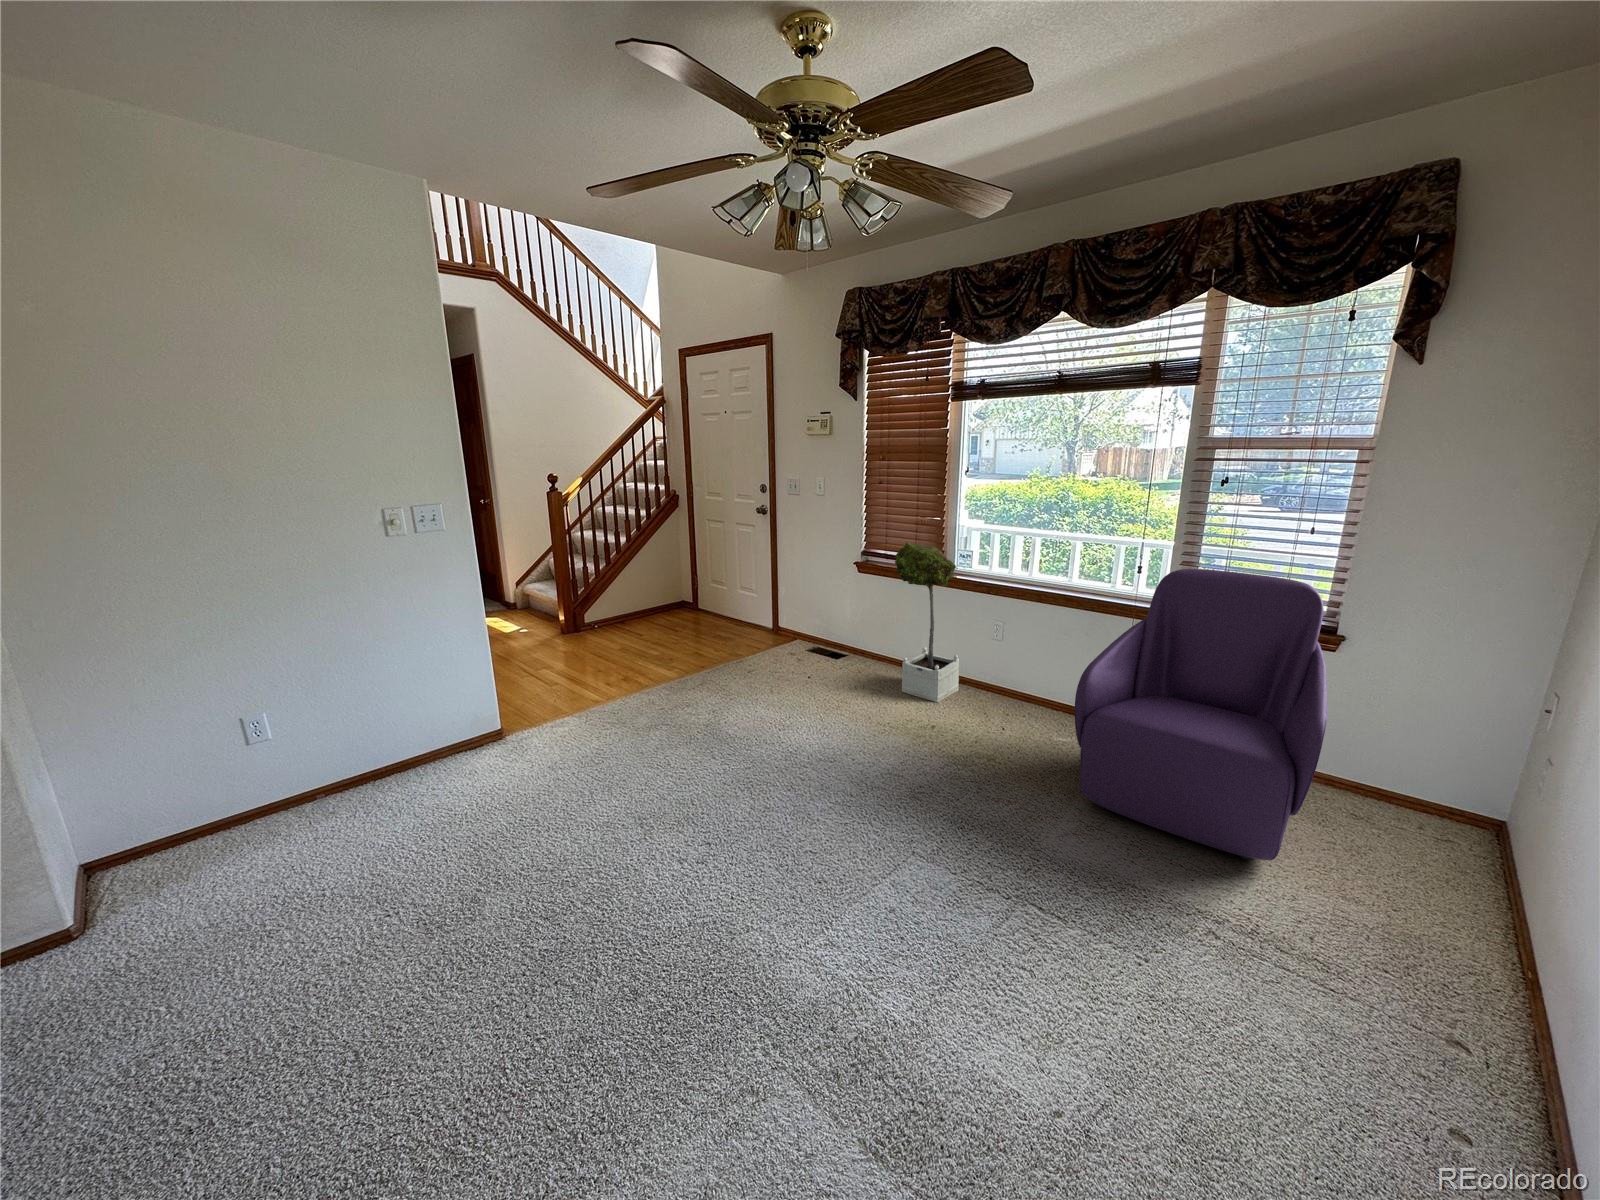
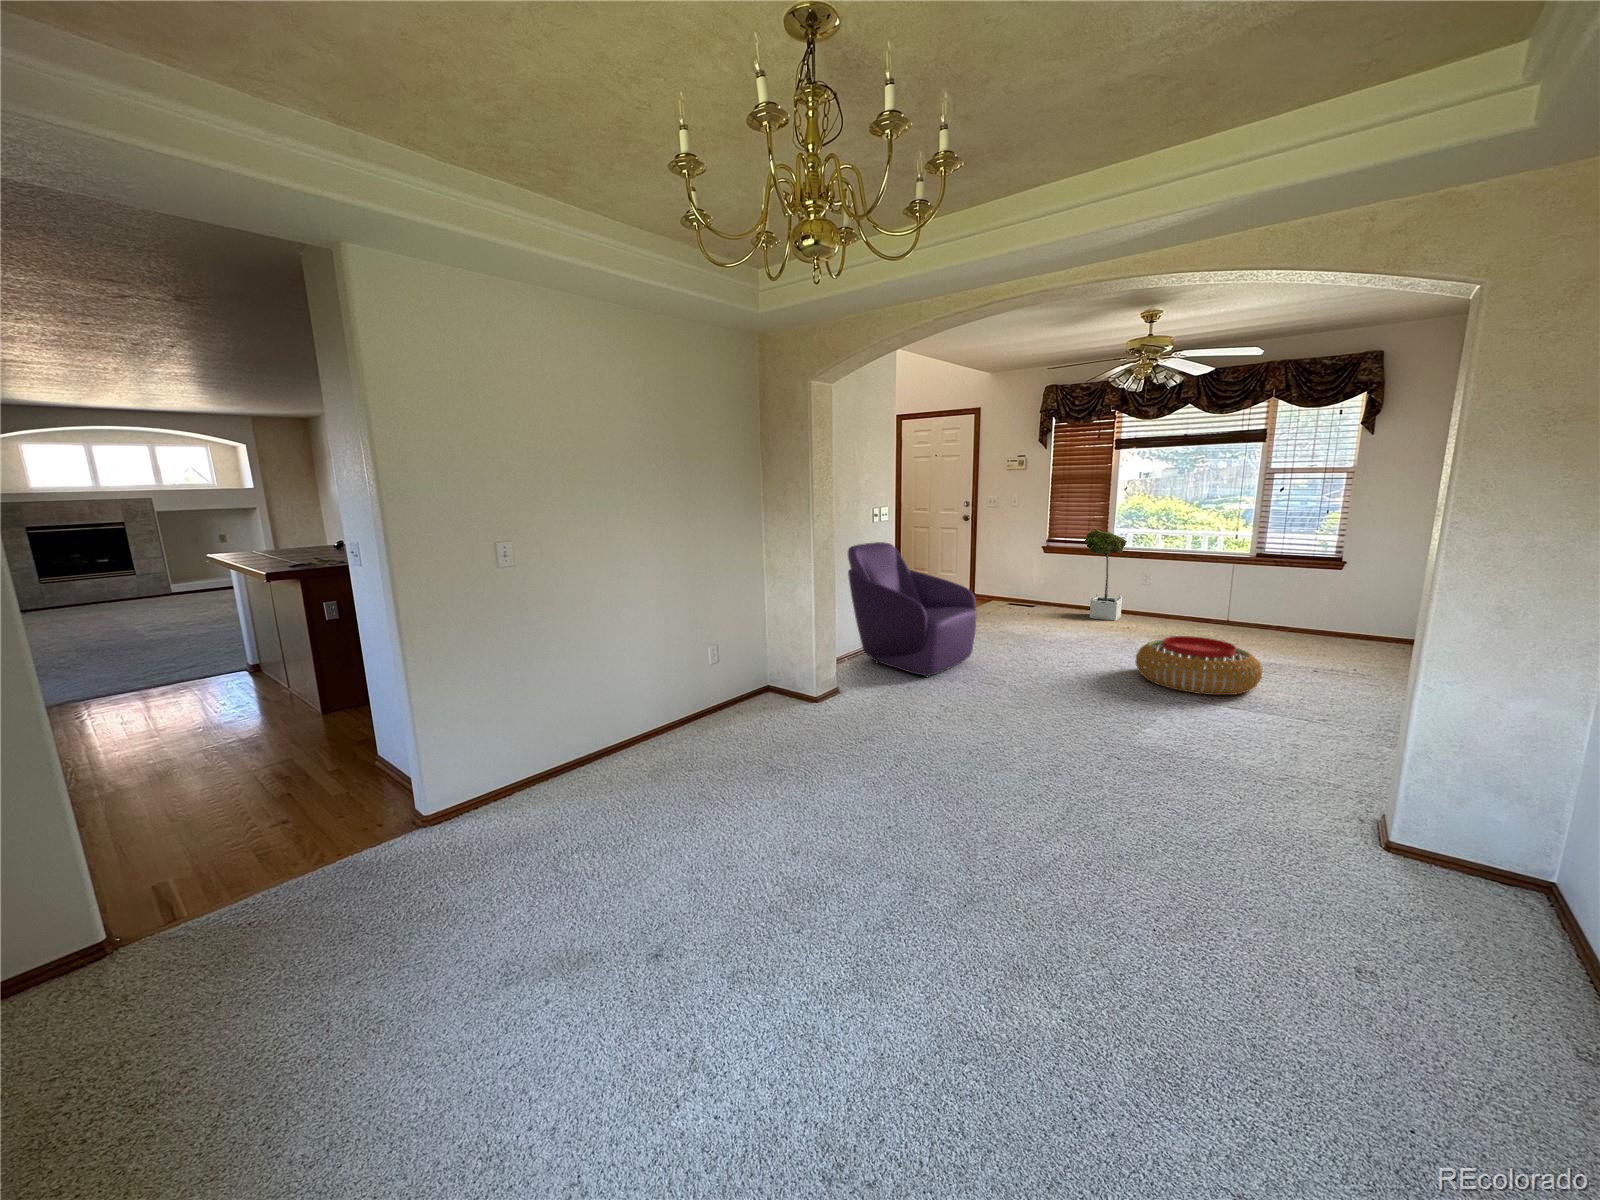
armchair: present [1075,569,1327,860] -> present [848,542,976,677]
pouf: none [736,841,1008,1083] -> present [1135,636,1262,695]

